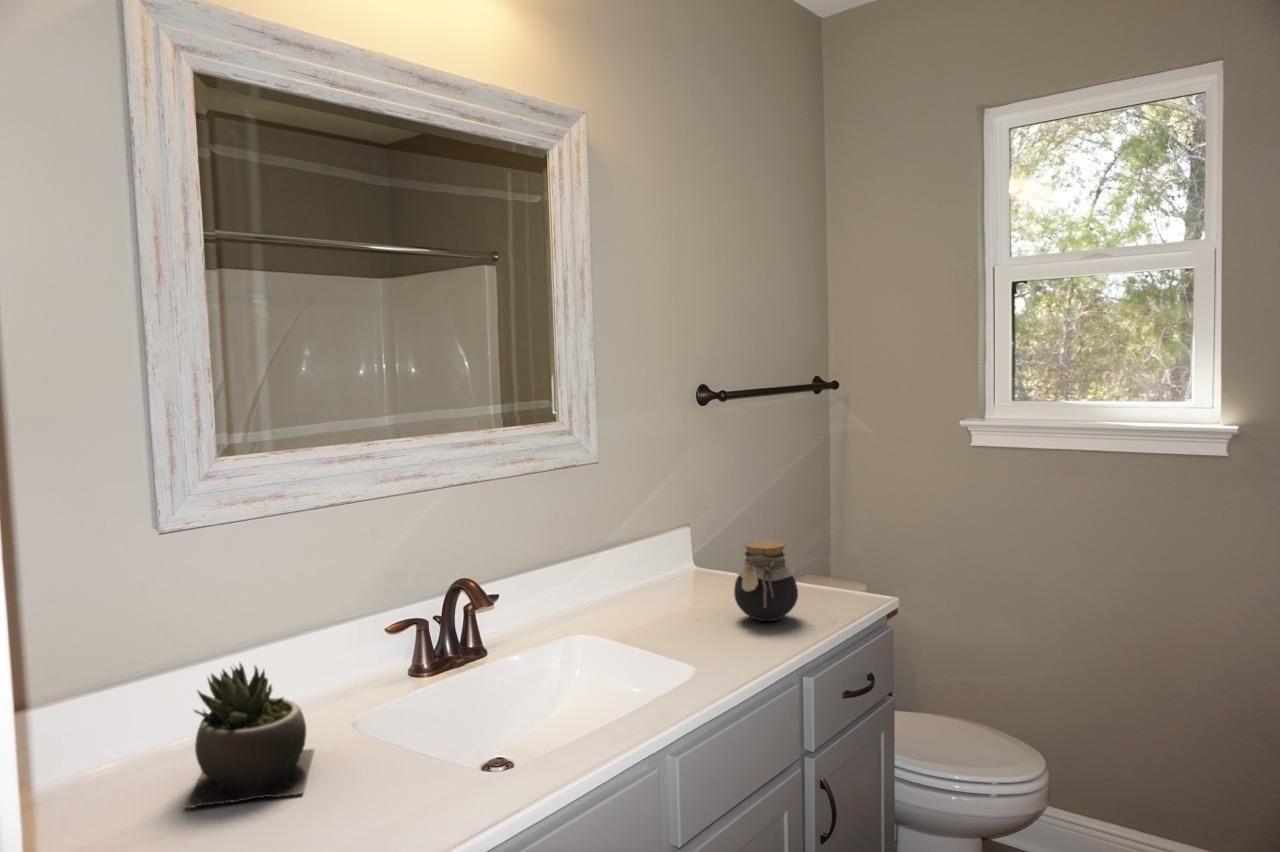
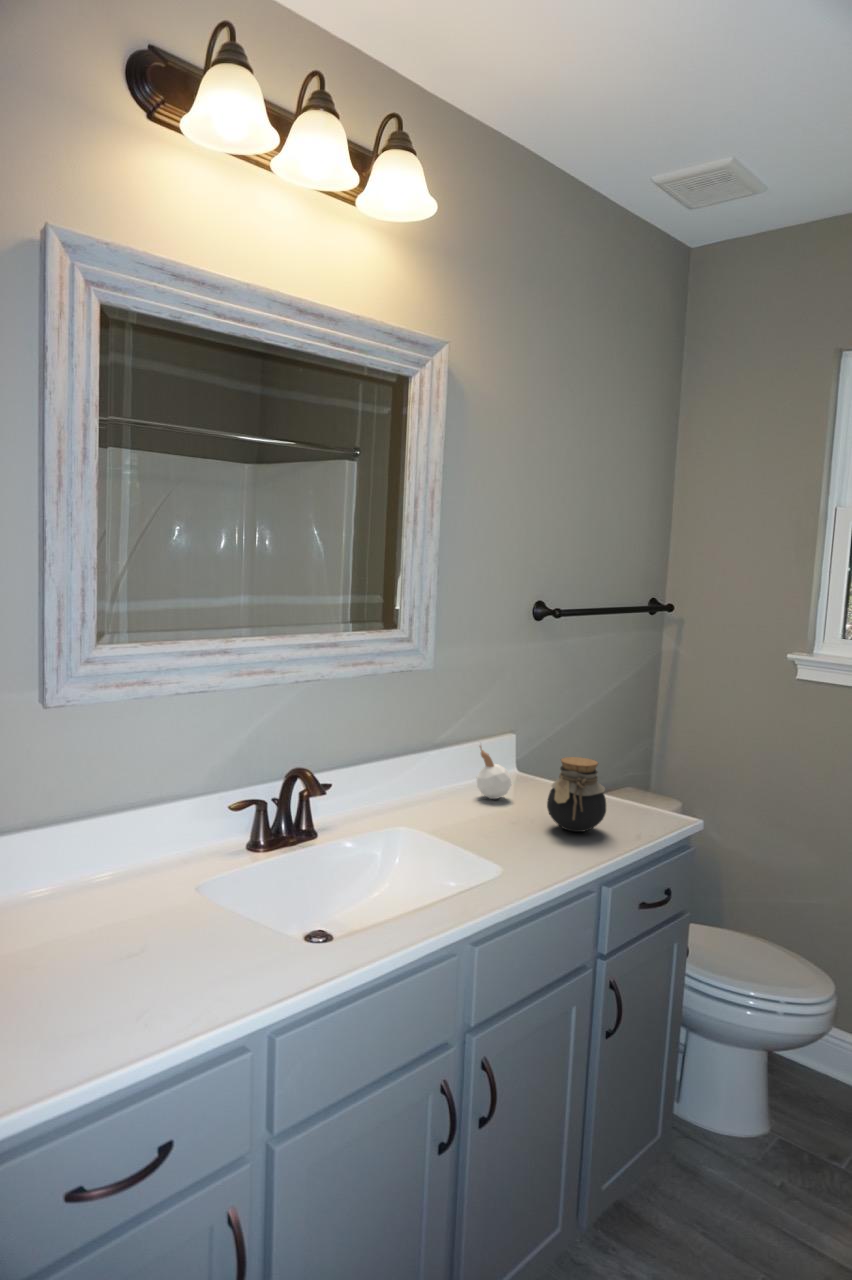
candle: none [652,533,693,597] -> present [477,745,511,799]
succulent plant: present [184,663,313,808] -> none [49,828,161,949]

